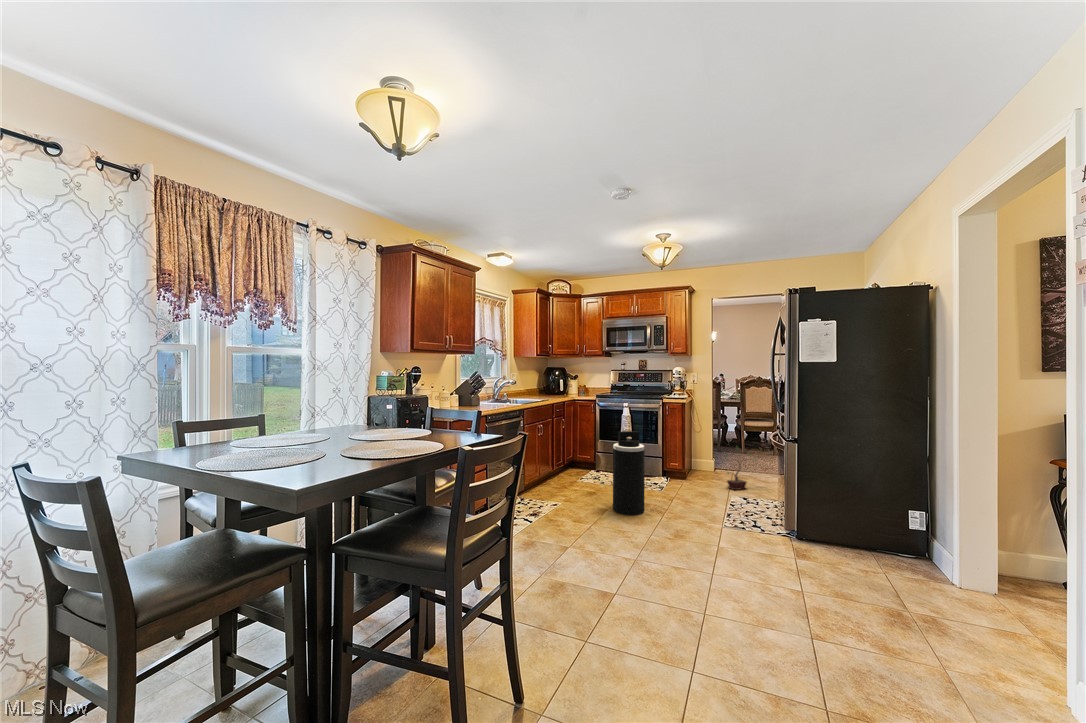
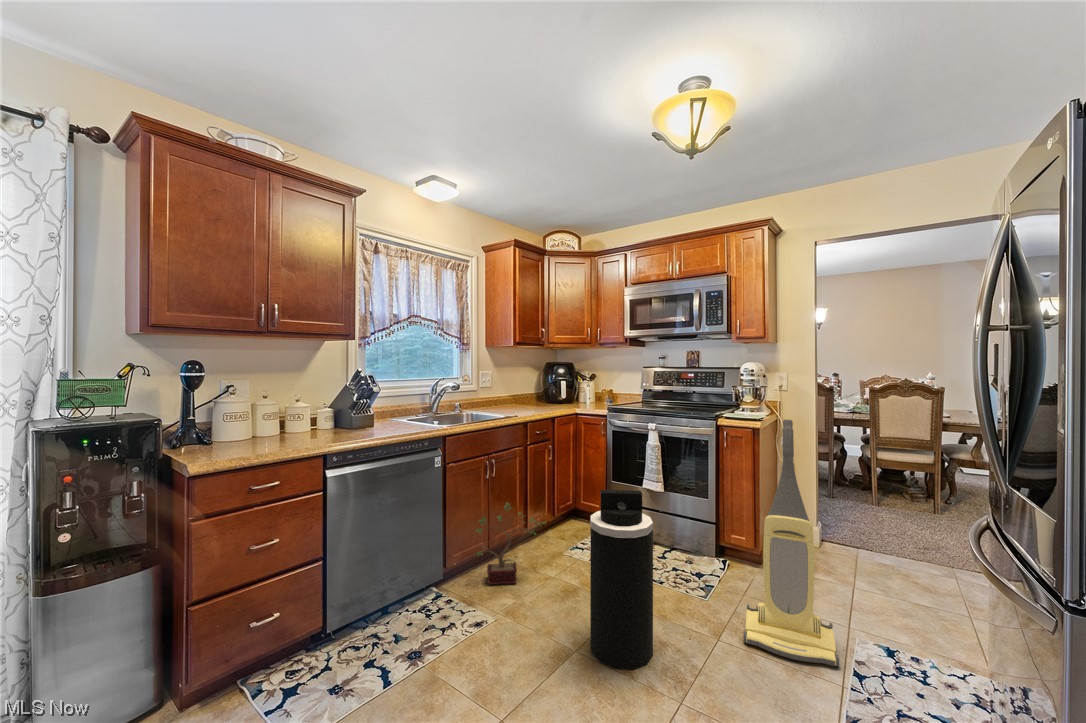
vacuum cleaner: none [684,396,727,508] -> present [743,420,839,667]
potted plant: present [726,447,746,490] -> present [476,502,546,585]

